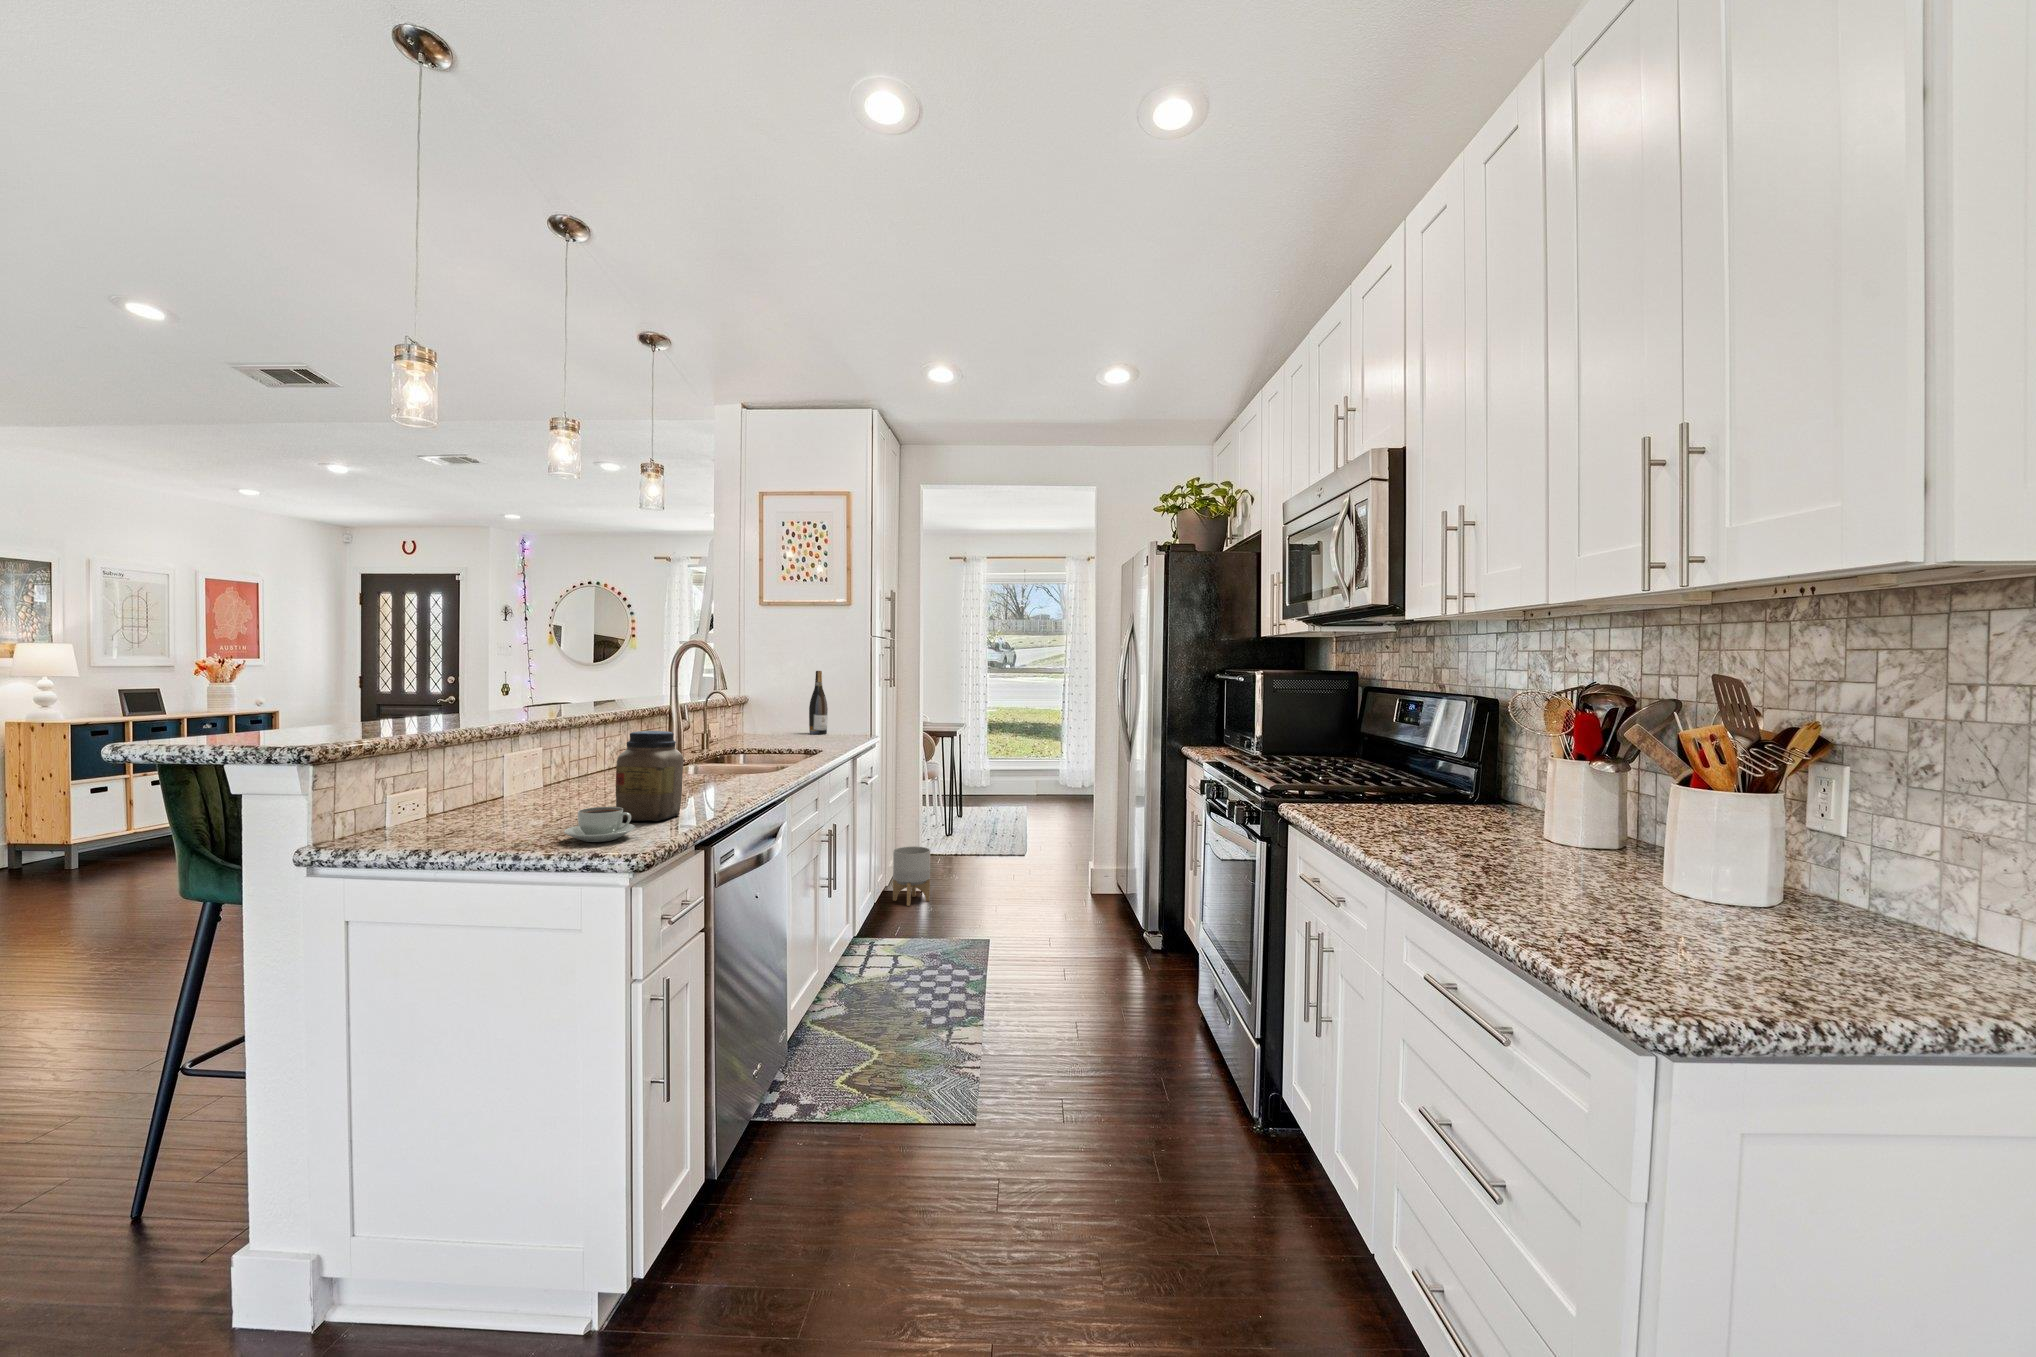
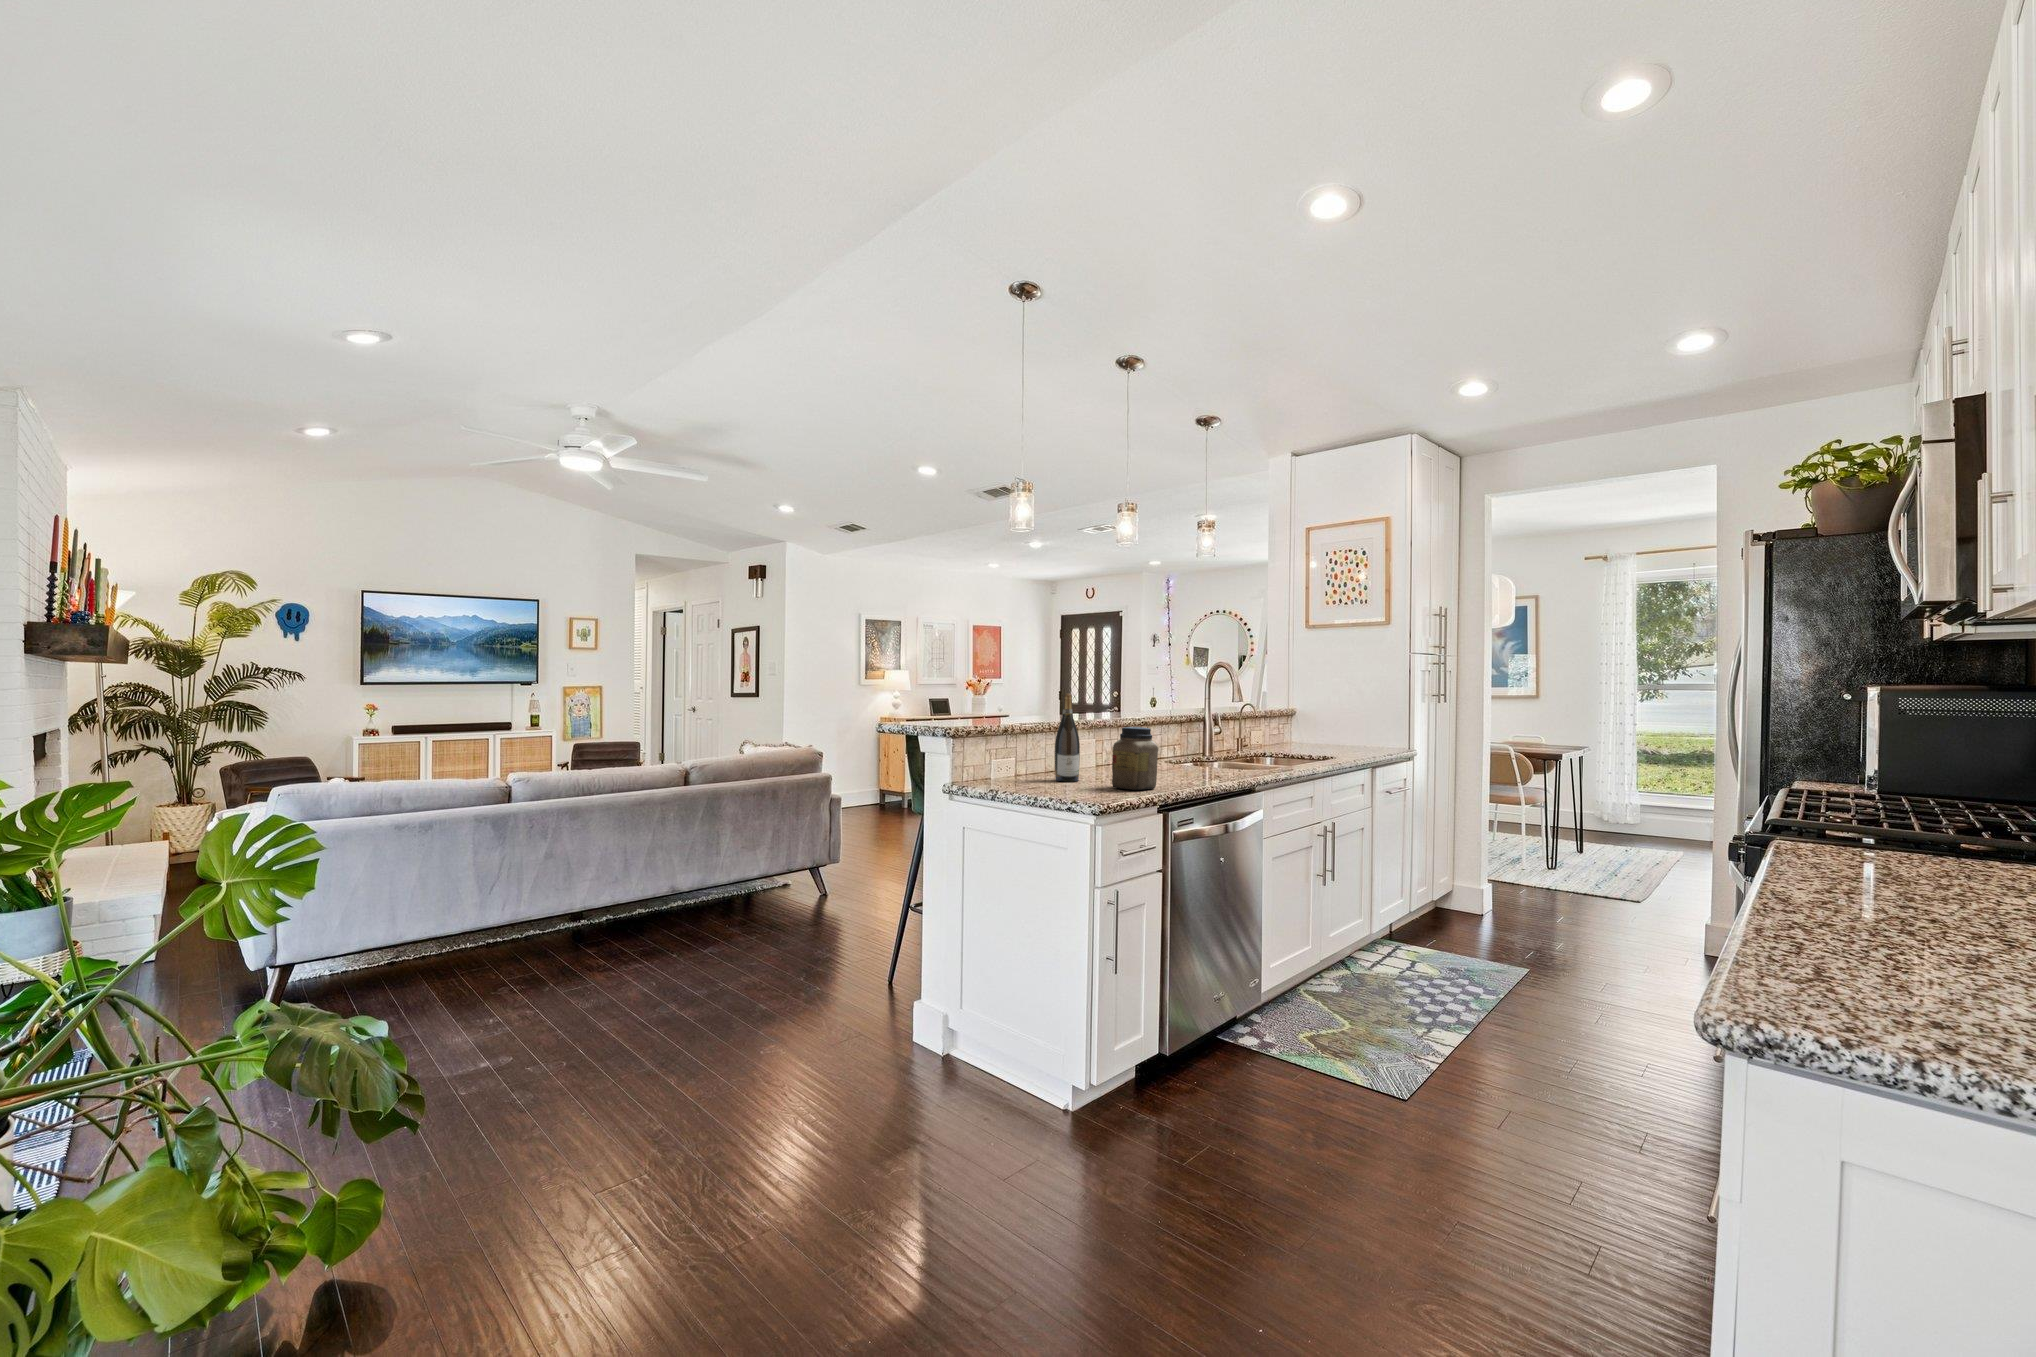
wine bottle: present [809,671,828,734] -> present [1055,693,1080,782]
coffee cup: present [564,807,636,842] -> none [1070,775,1113,797]
planter: present [893,846,930,906] -> none [1441,866,1482,926]

